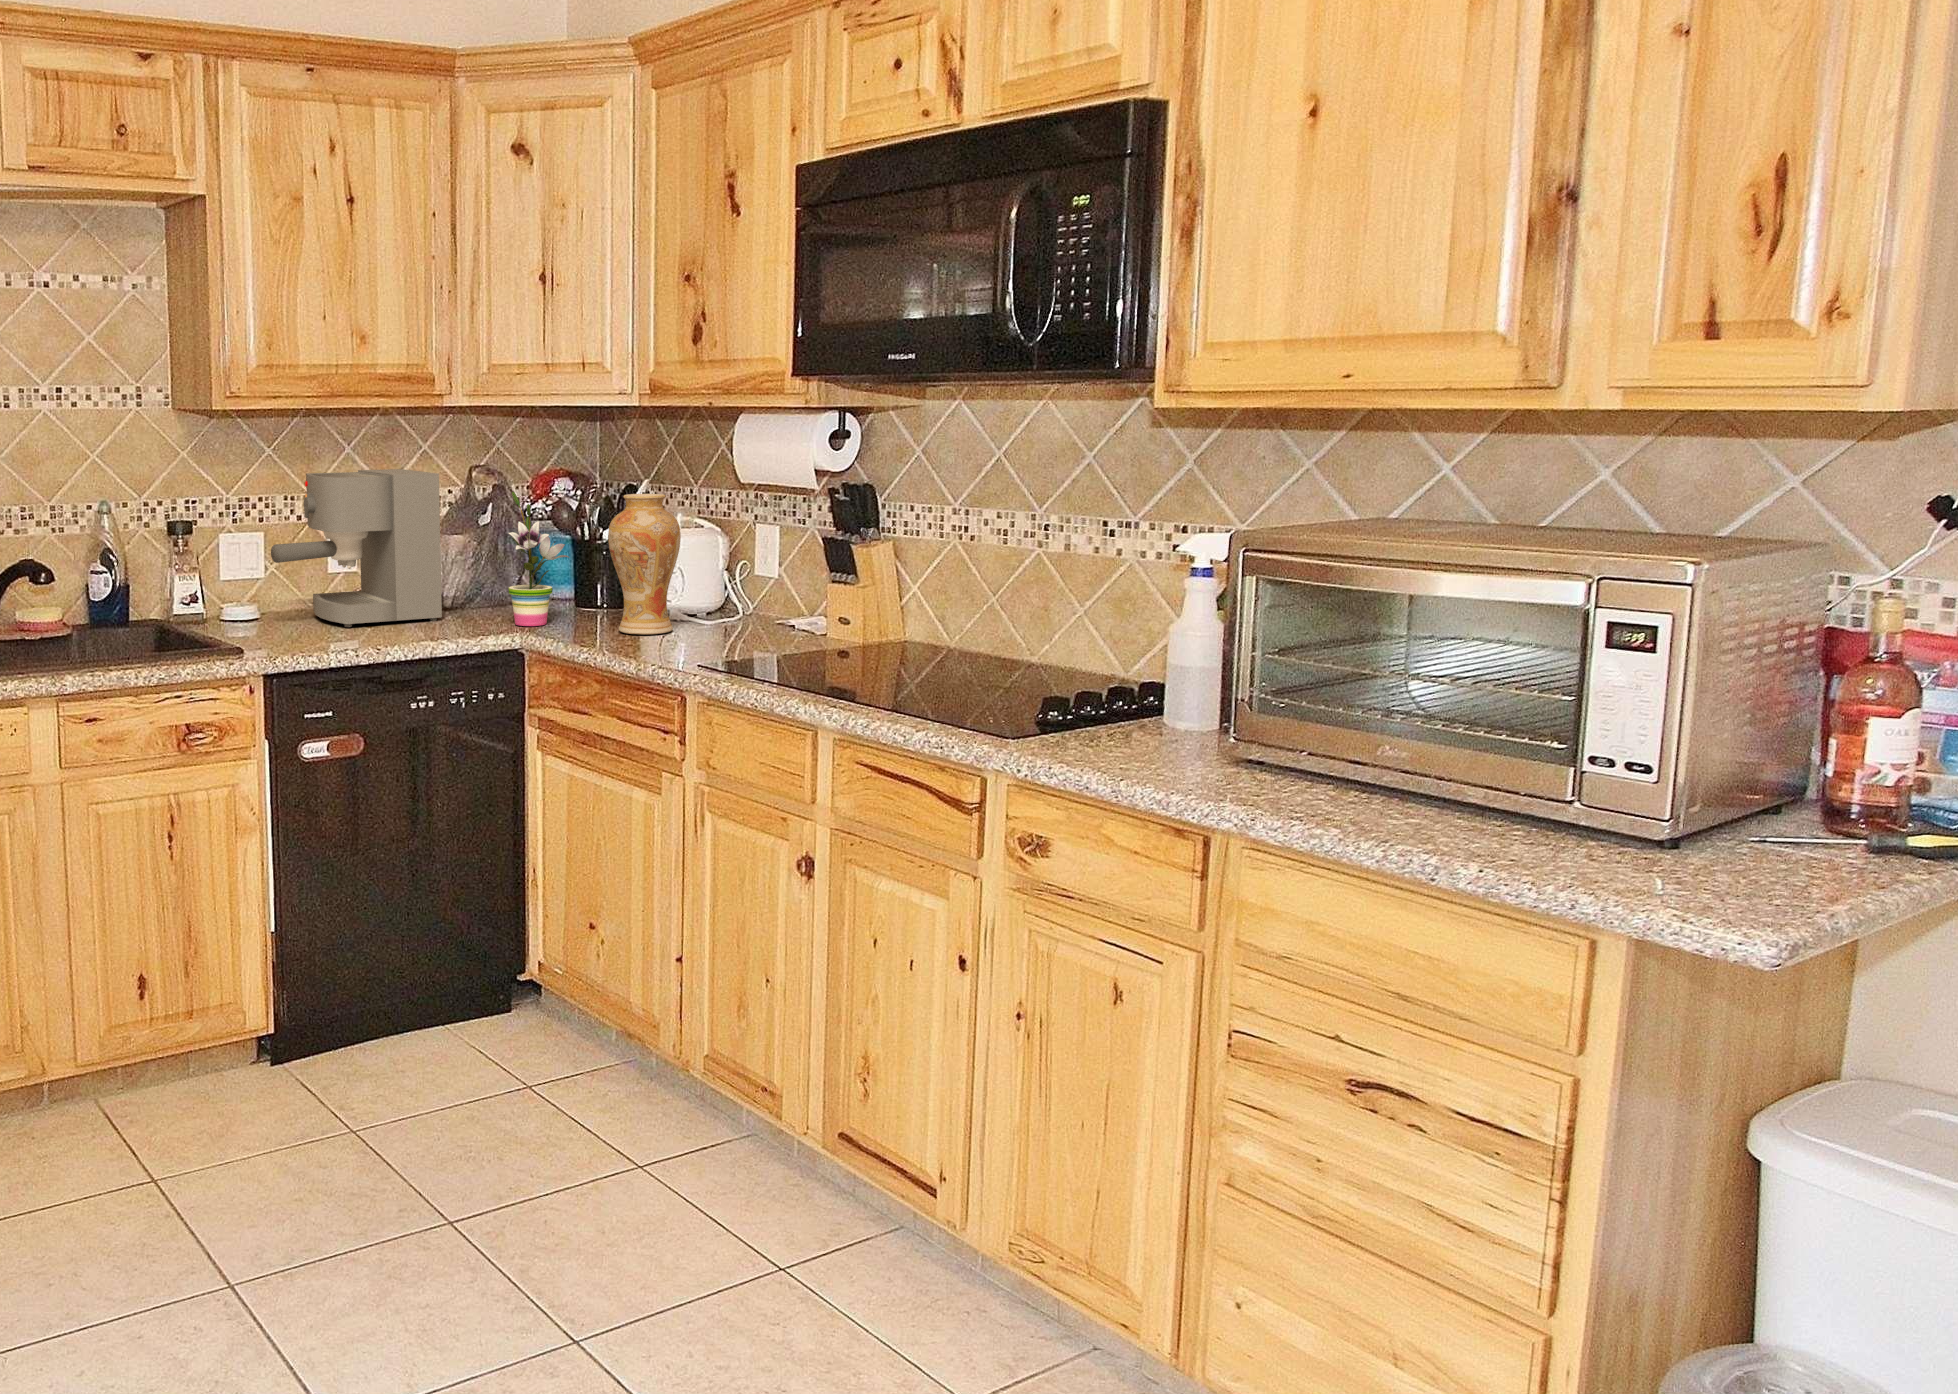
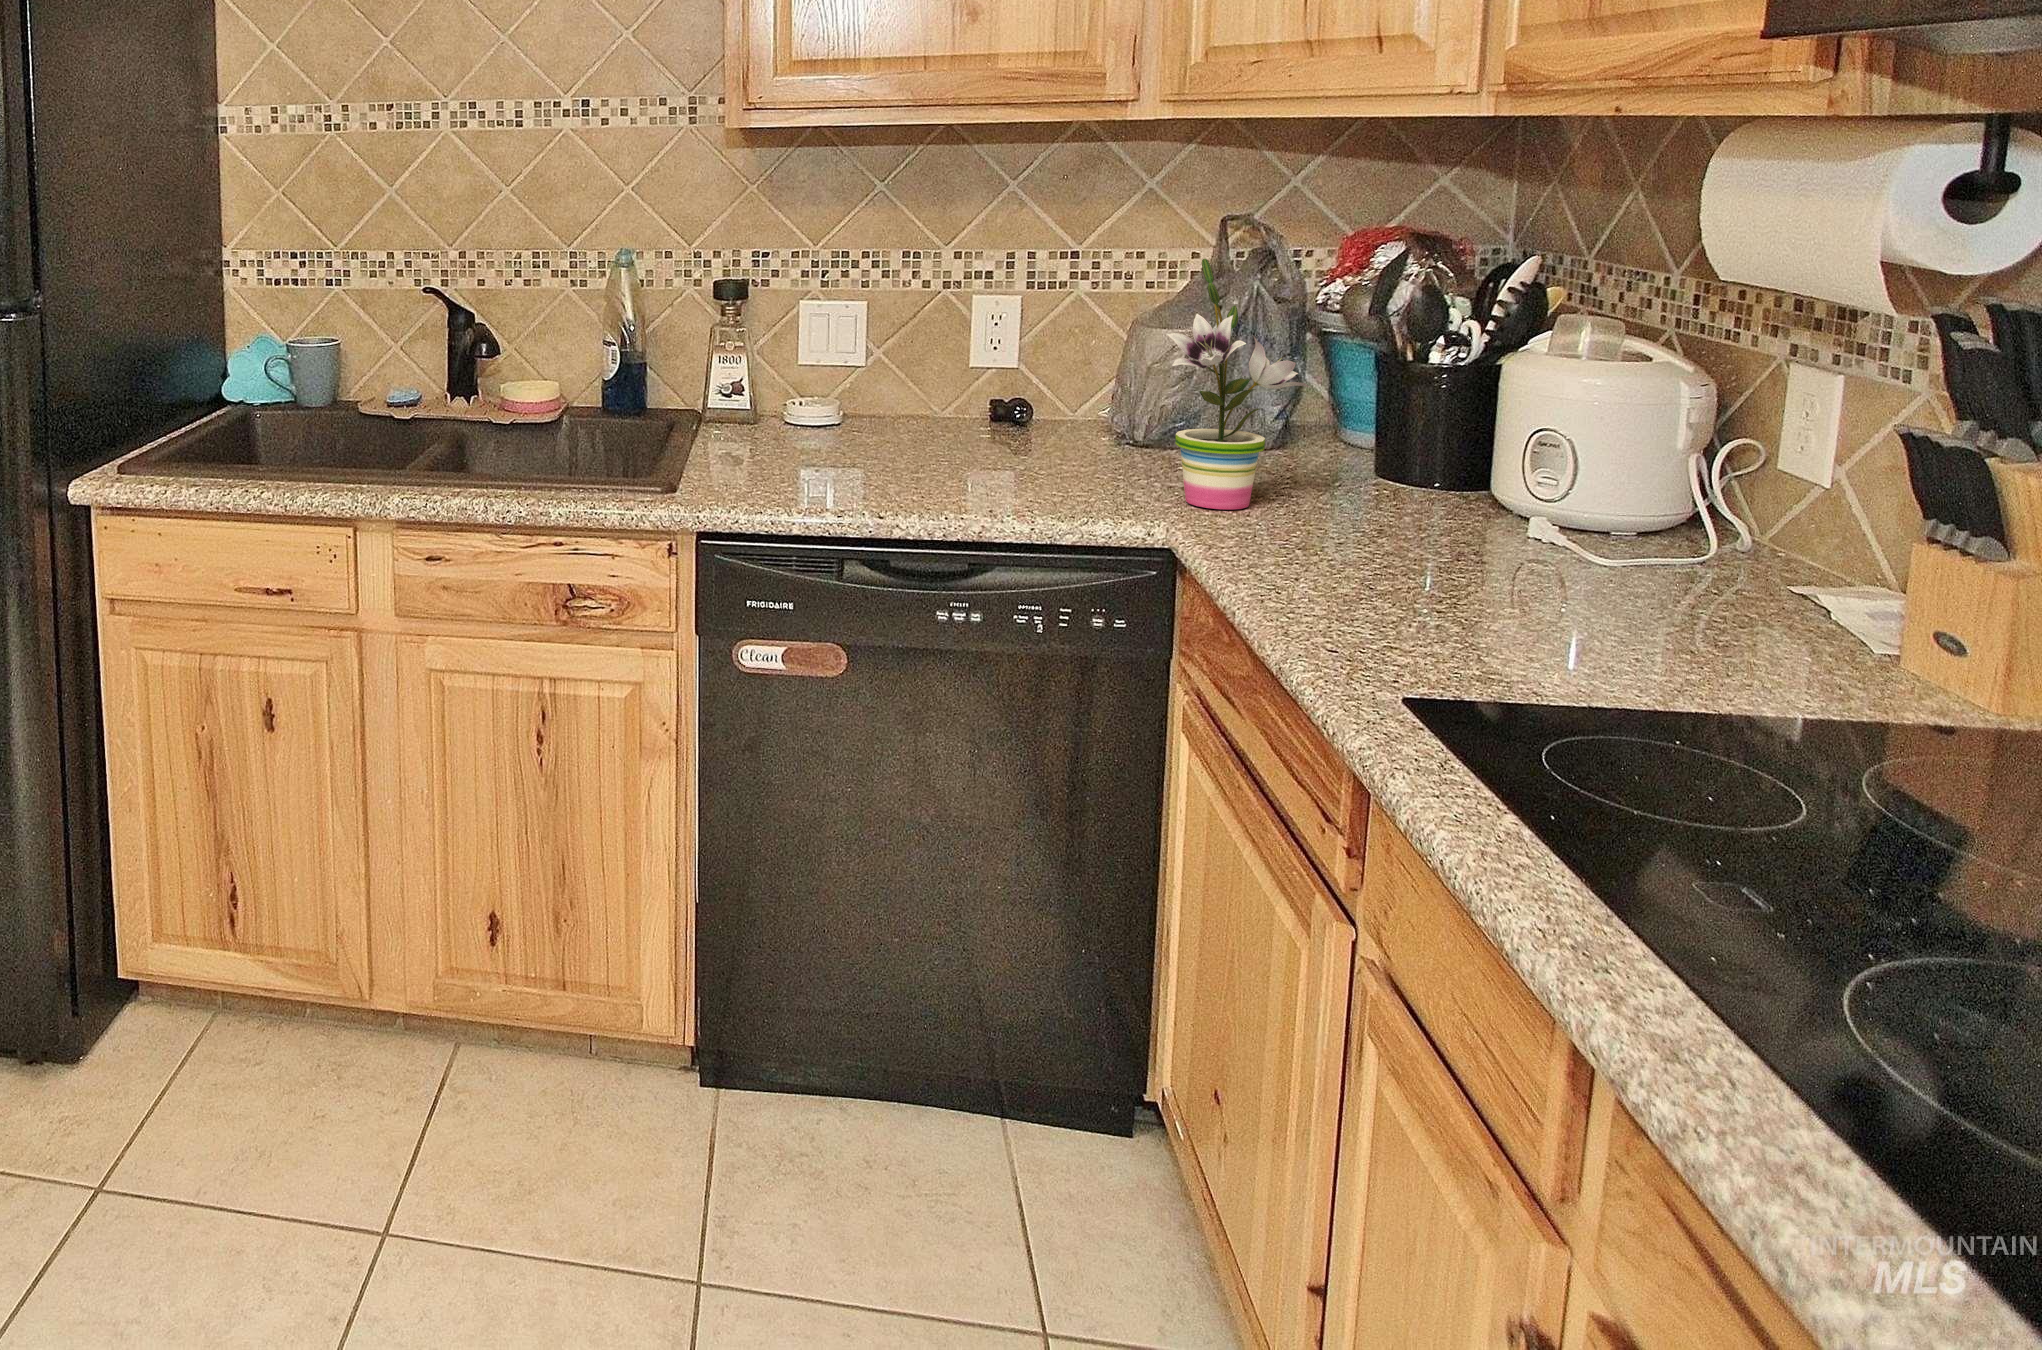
coffee maker: present [271,469,442,627] -> none [811,214,1087,470]
vase: present [608,494,681,634] -> none [1349,274,1527,573]

